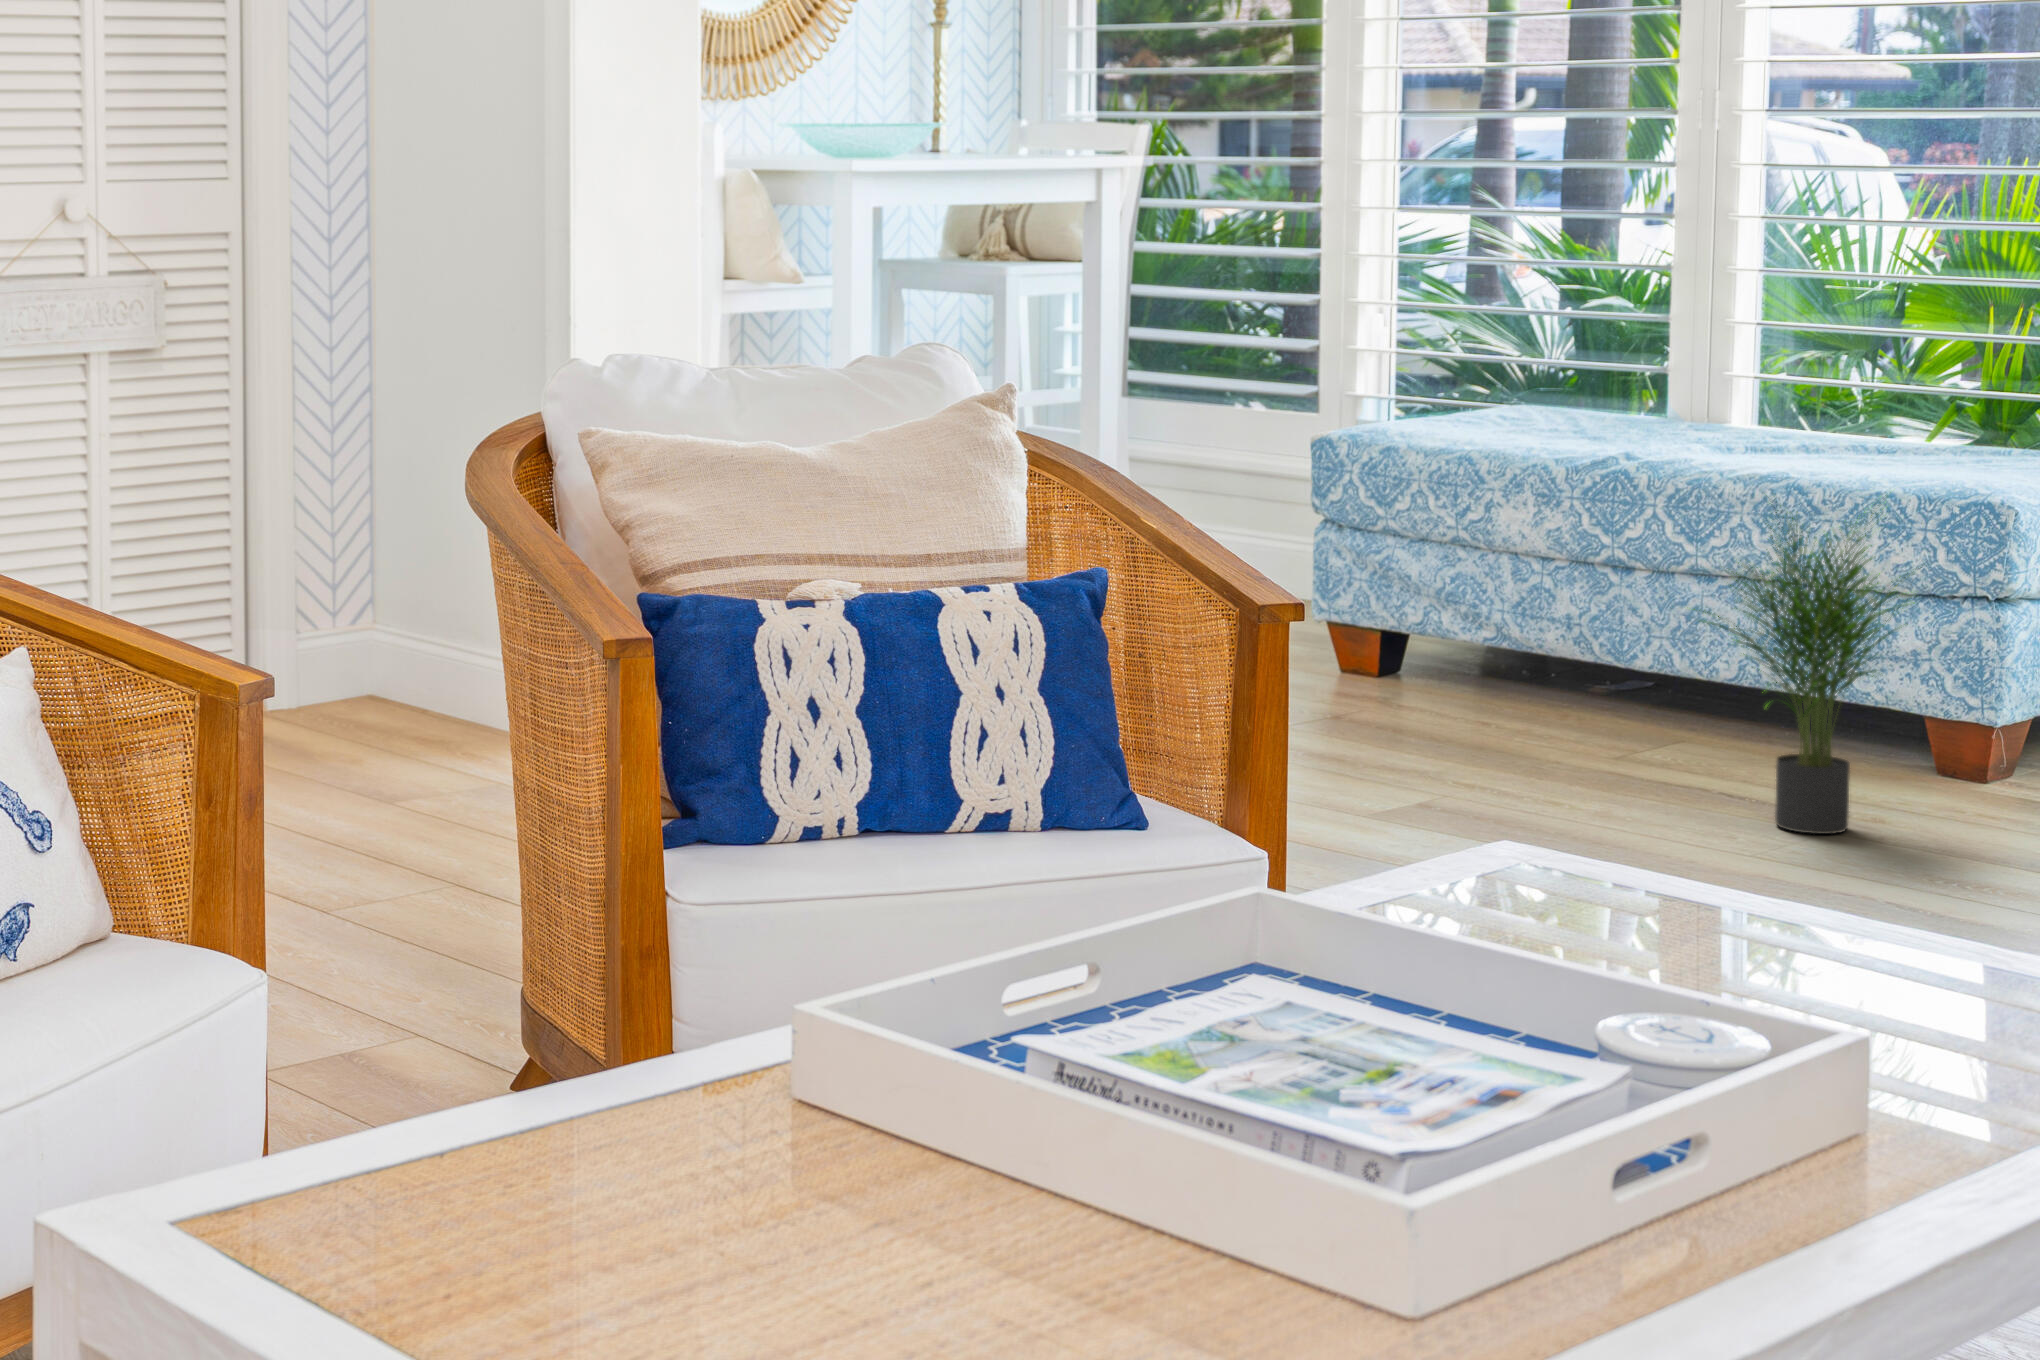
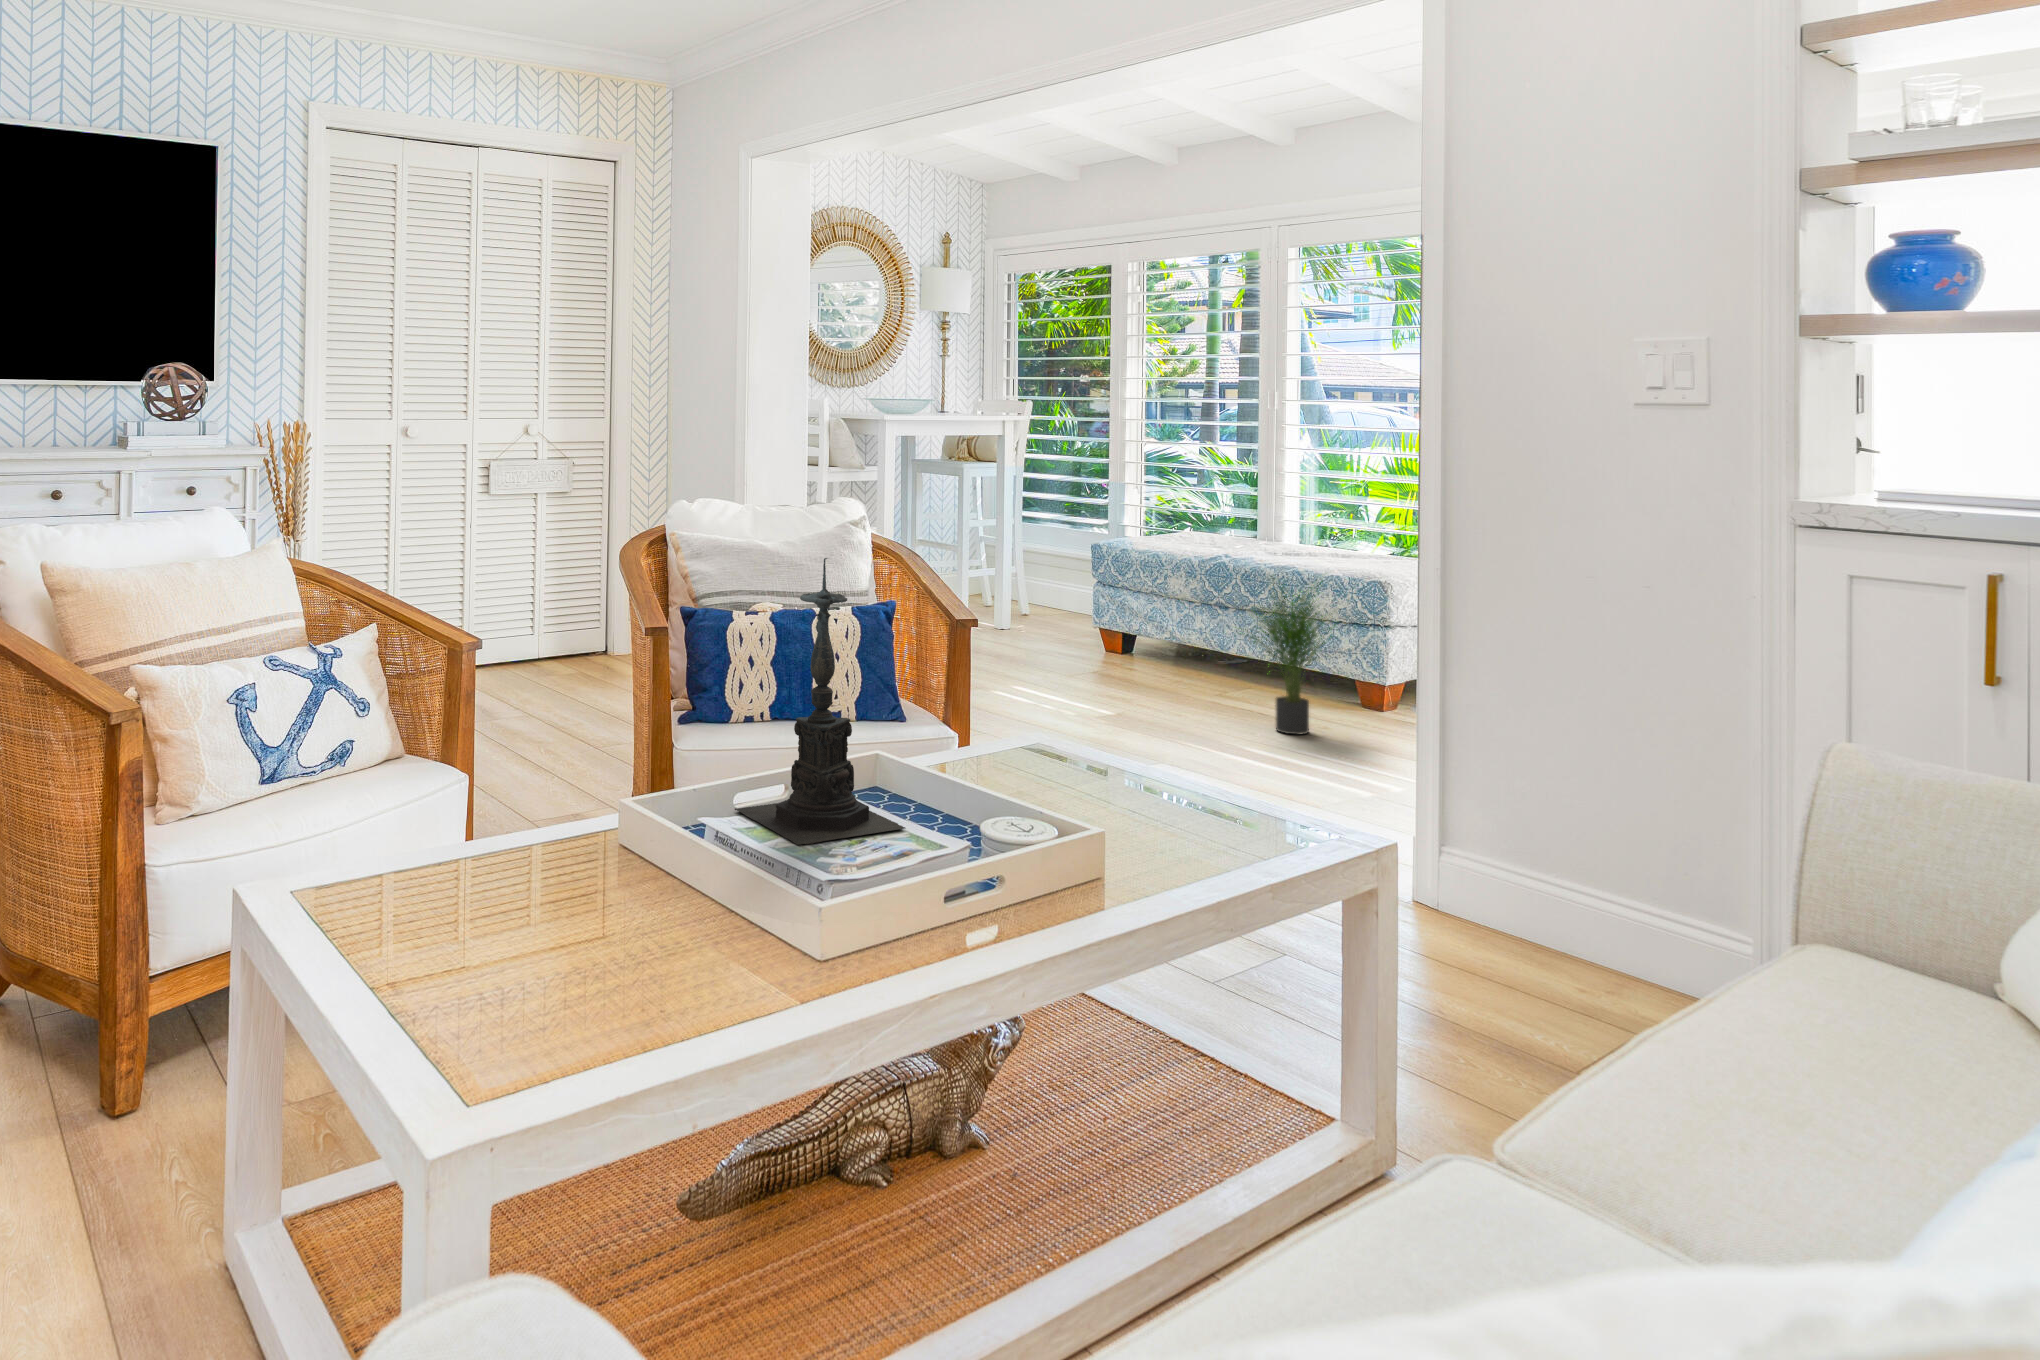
candle holder: none [1054,479,1462,1113] -> present [735,558,905,845]

